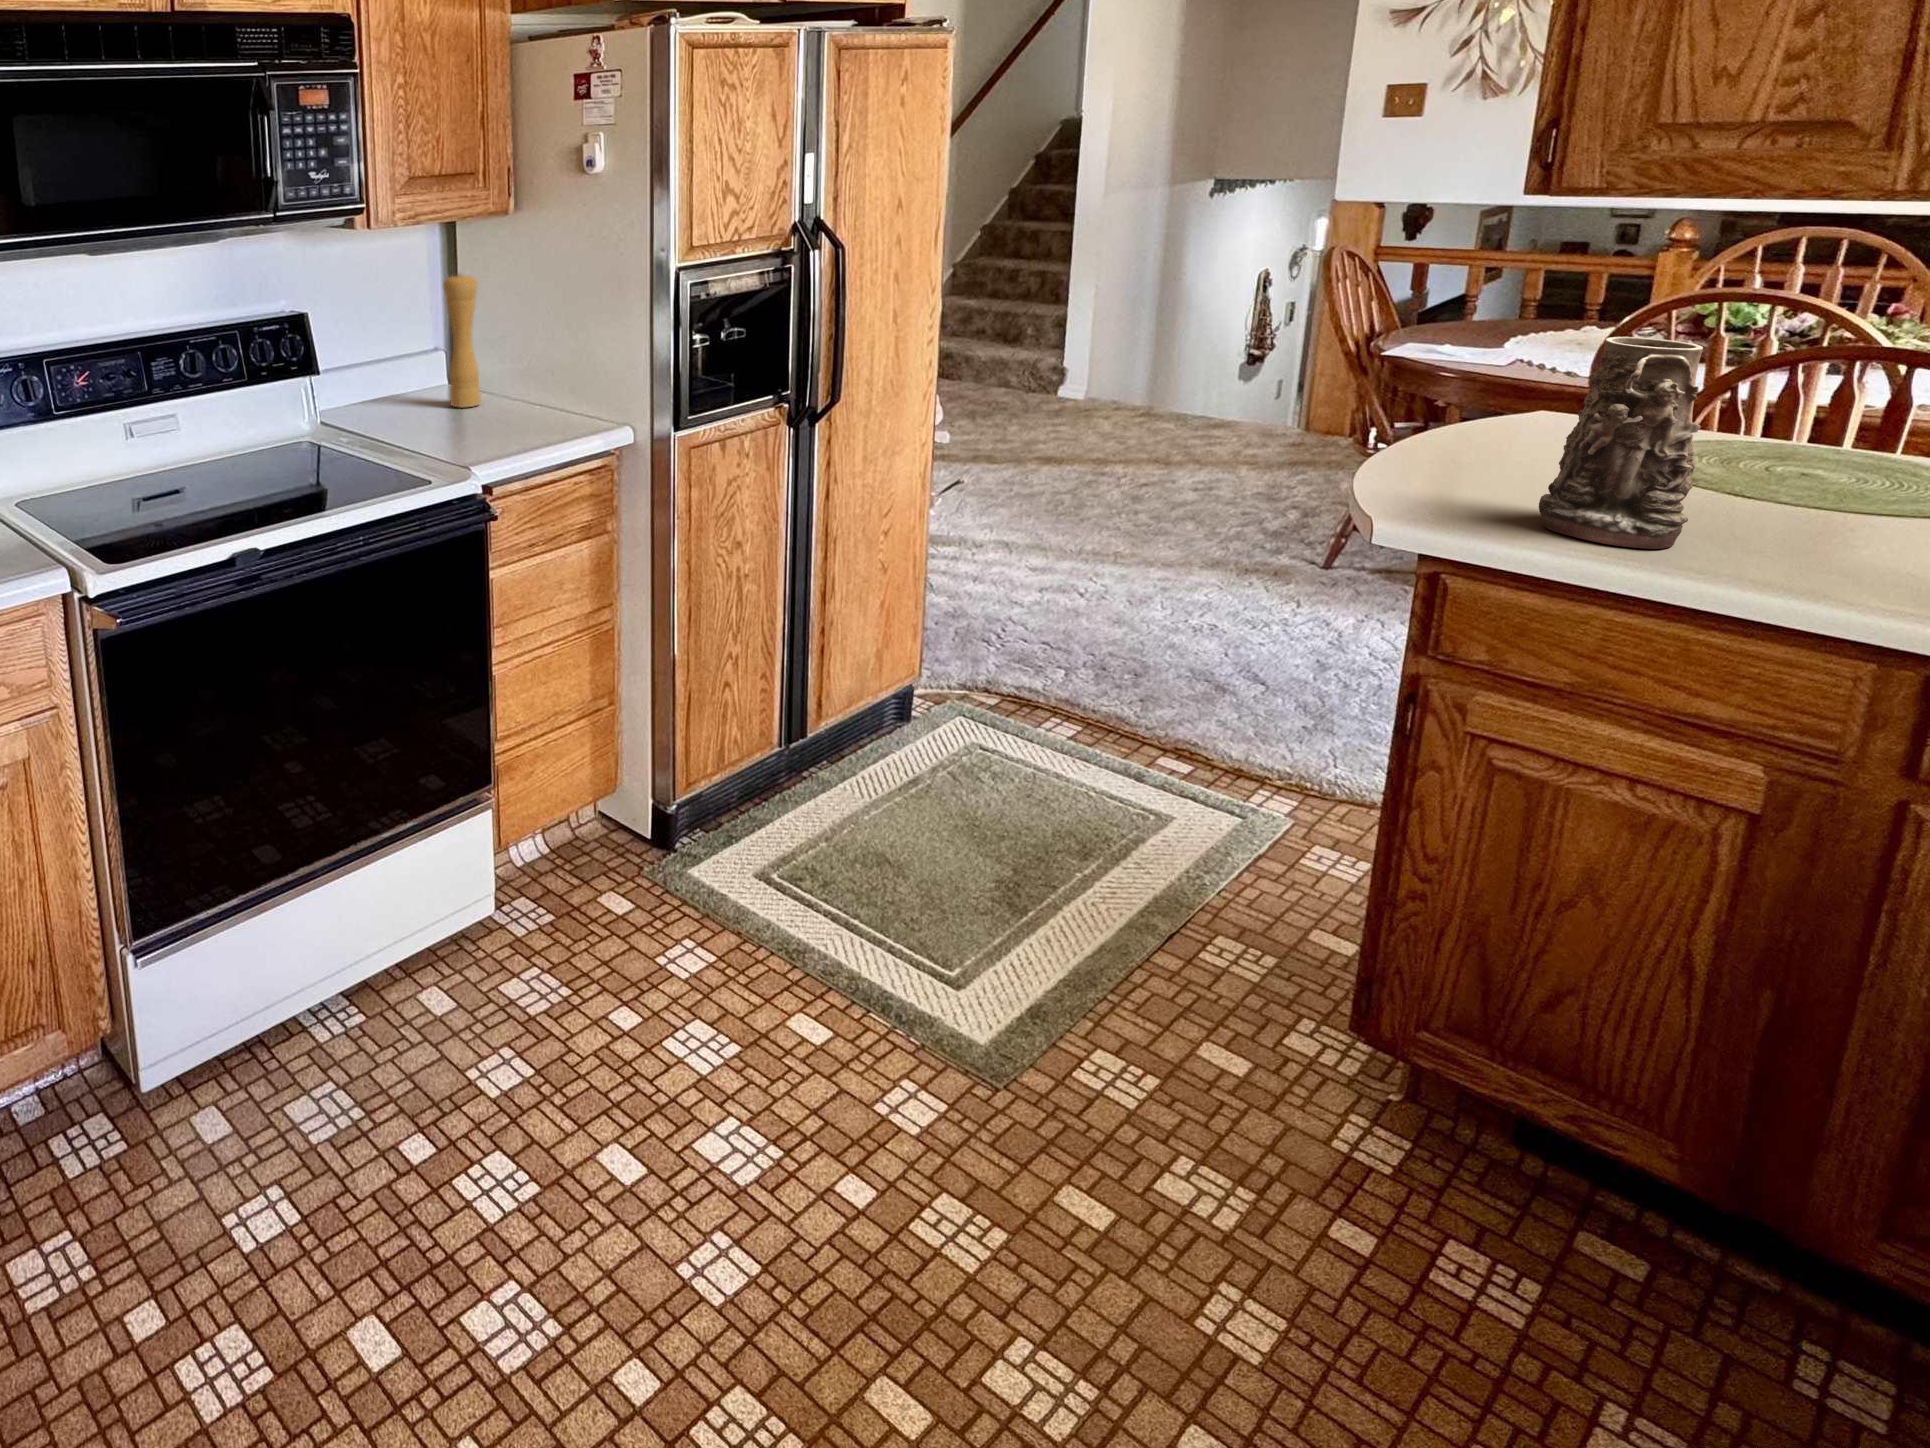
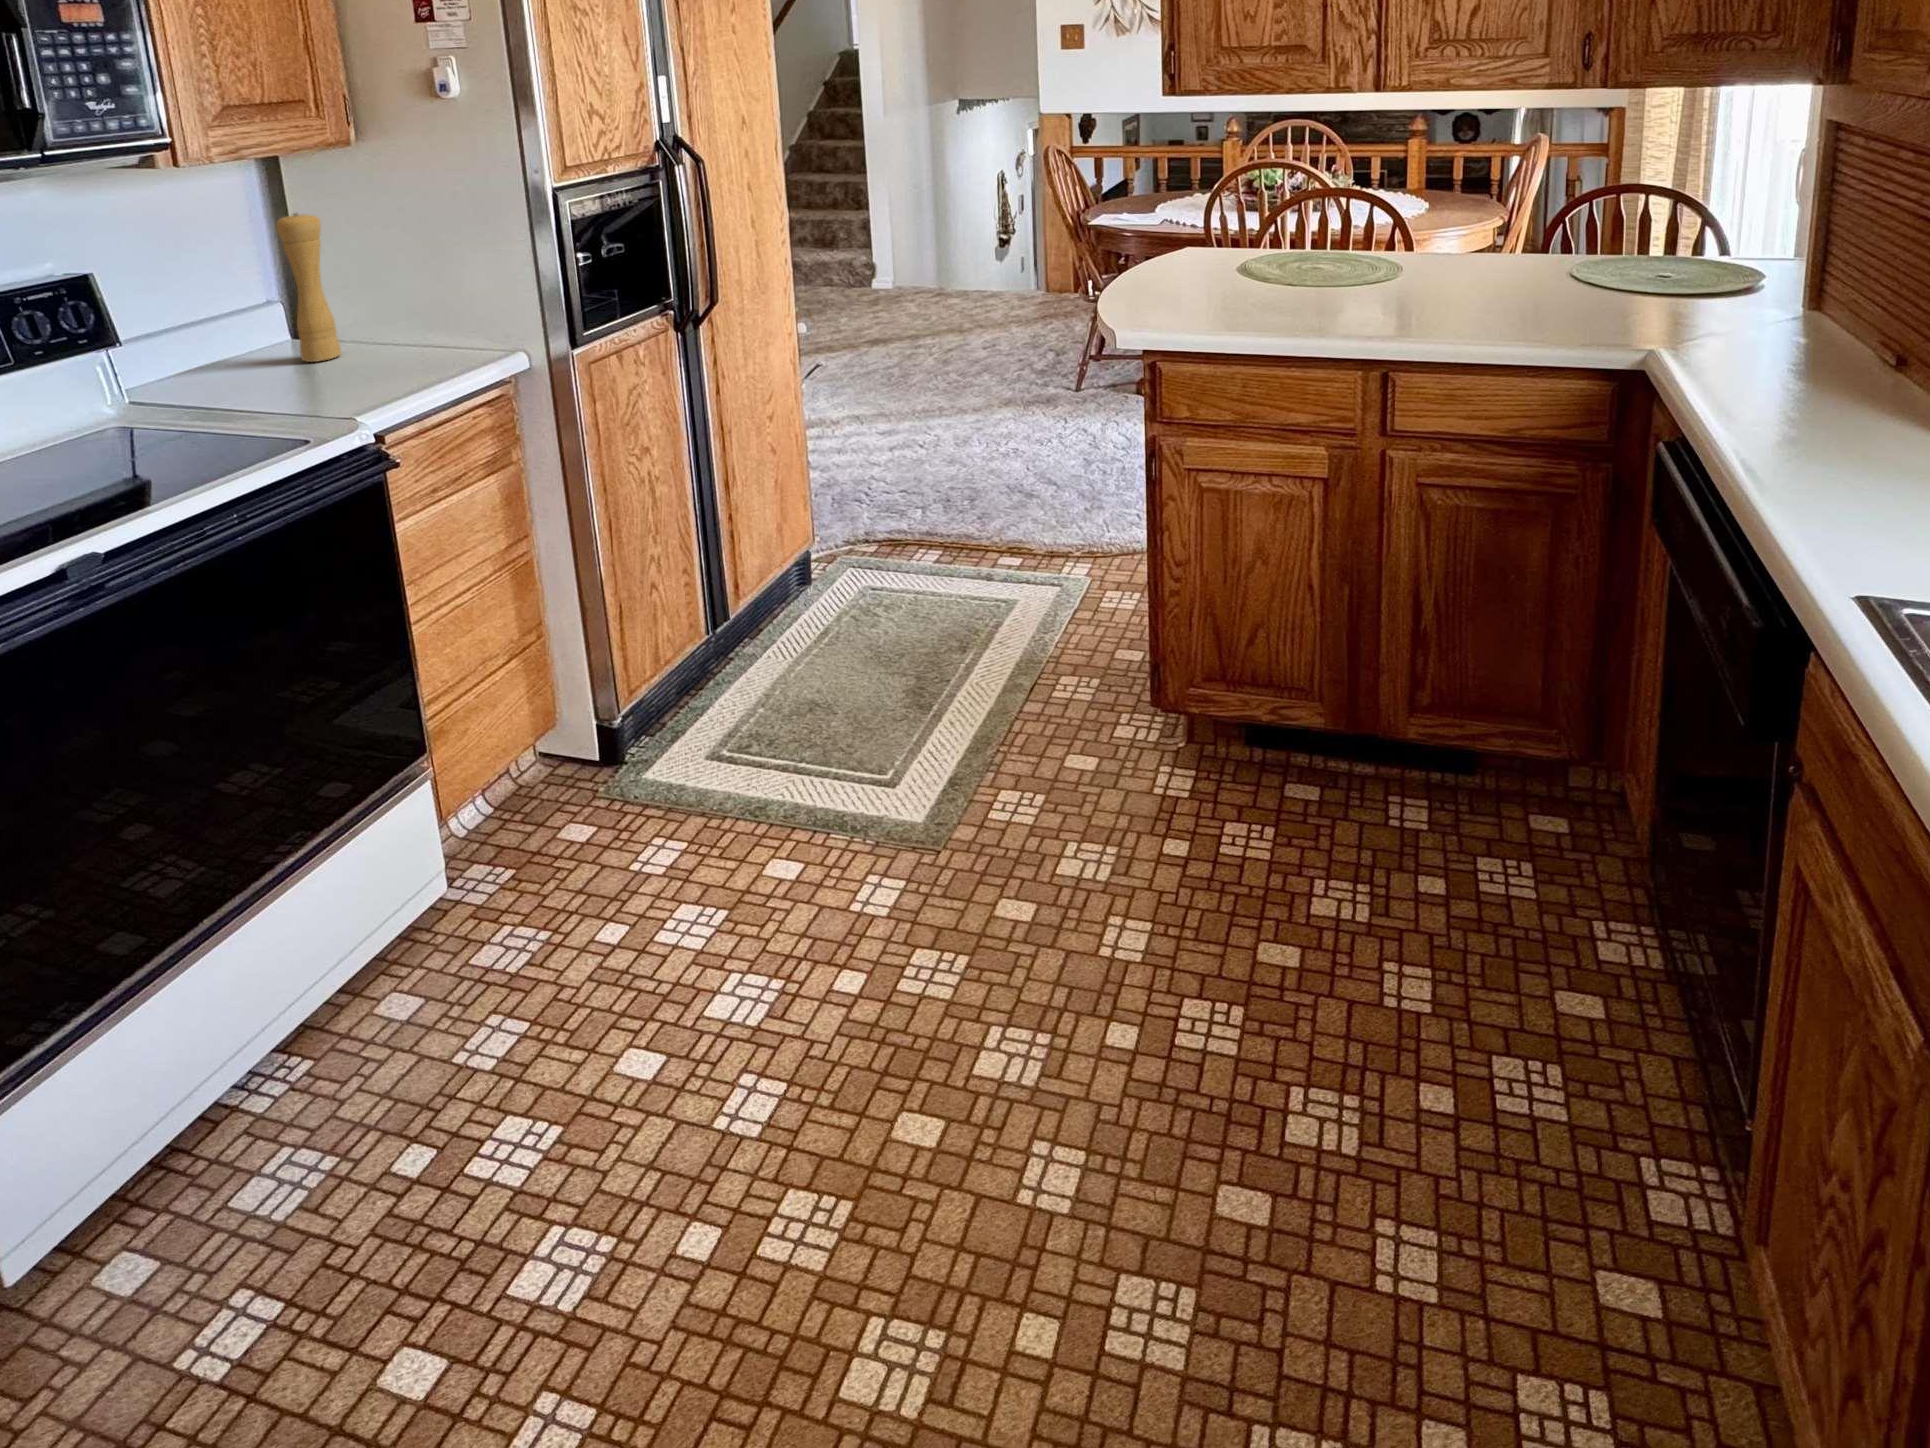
vase: present [1539,337,1703,549] -> none [1196,193,1266,329]

